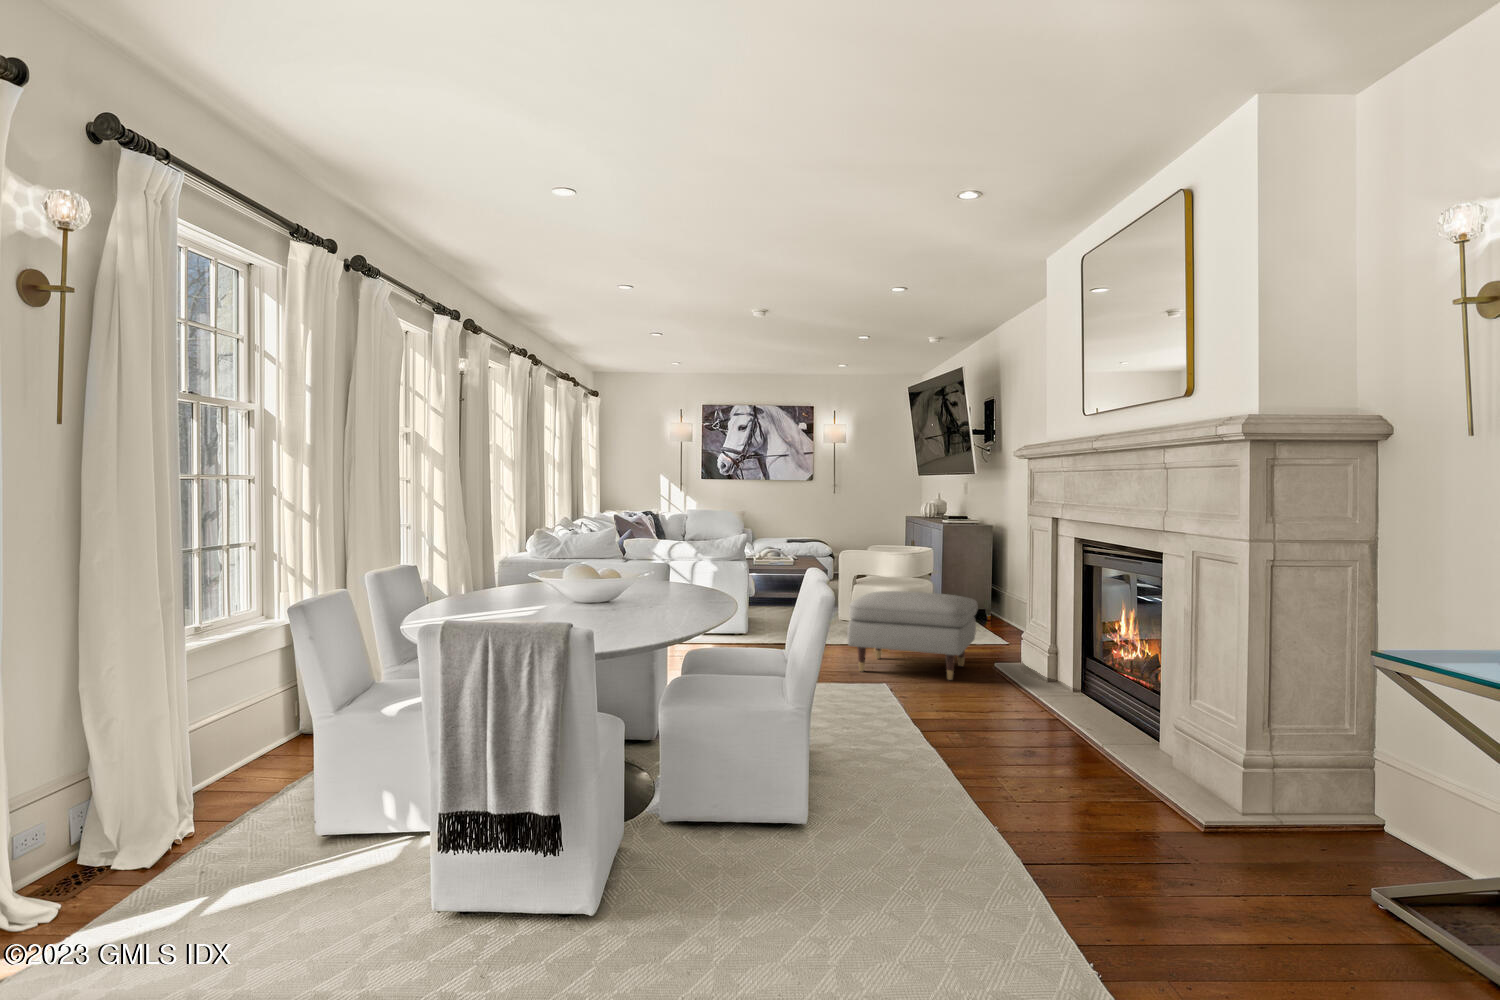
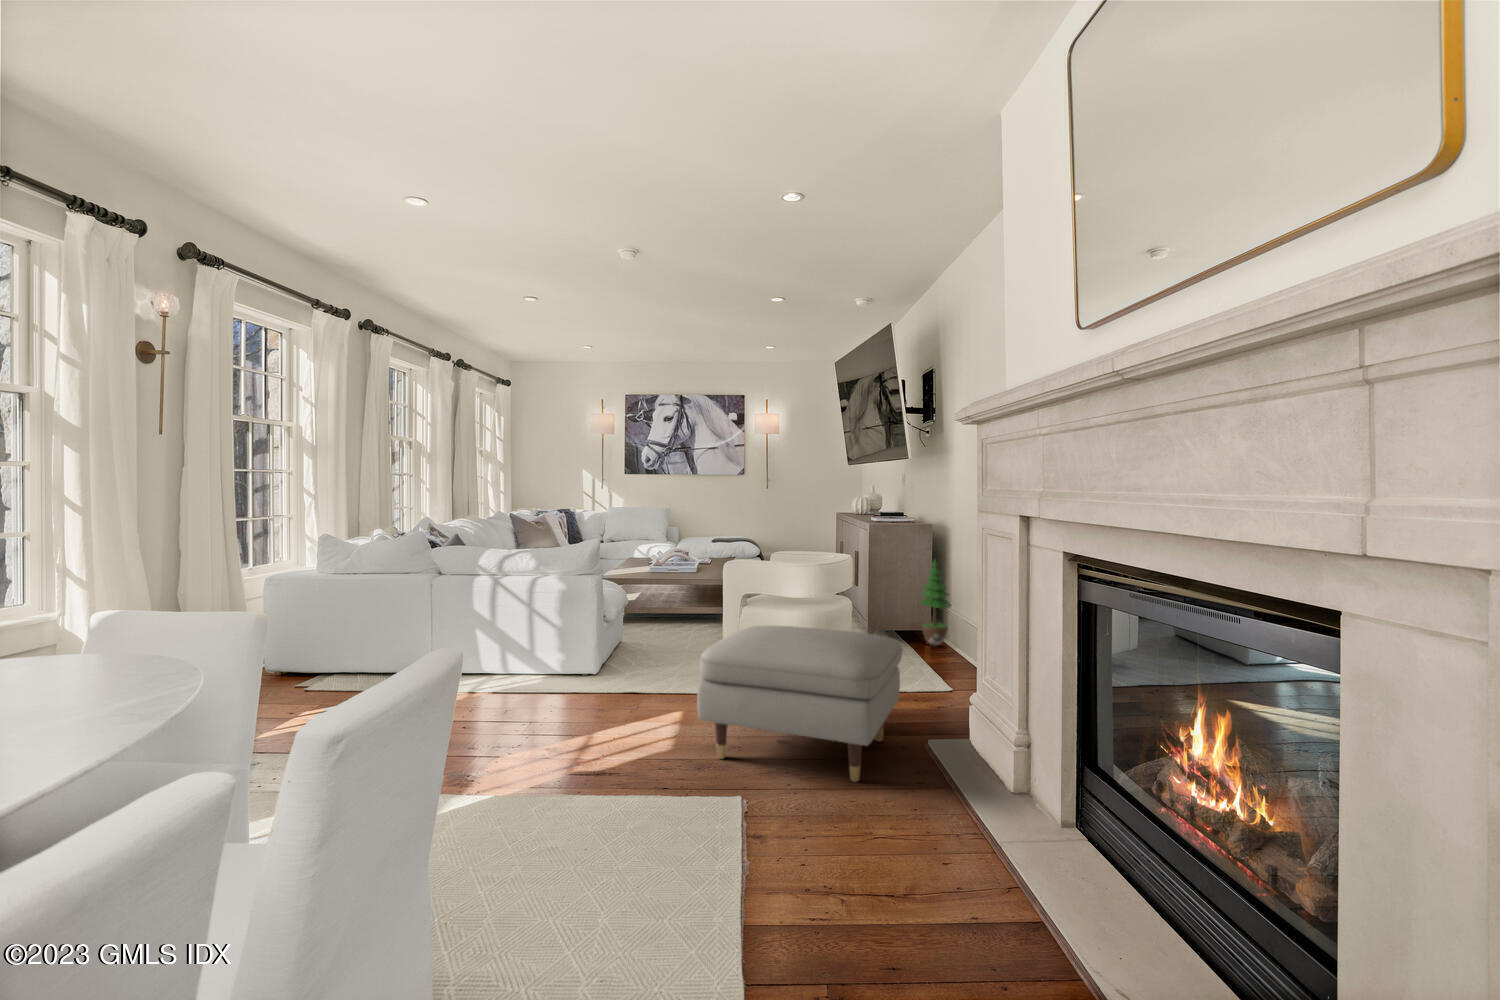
potted tree: none [983,553,1009,624] -> present [920,559,951,646]

